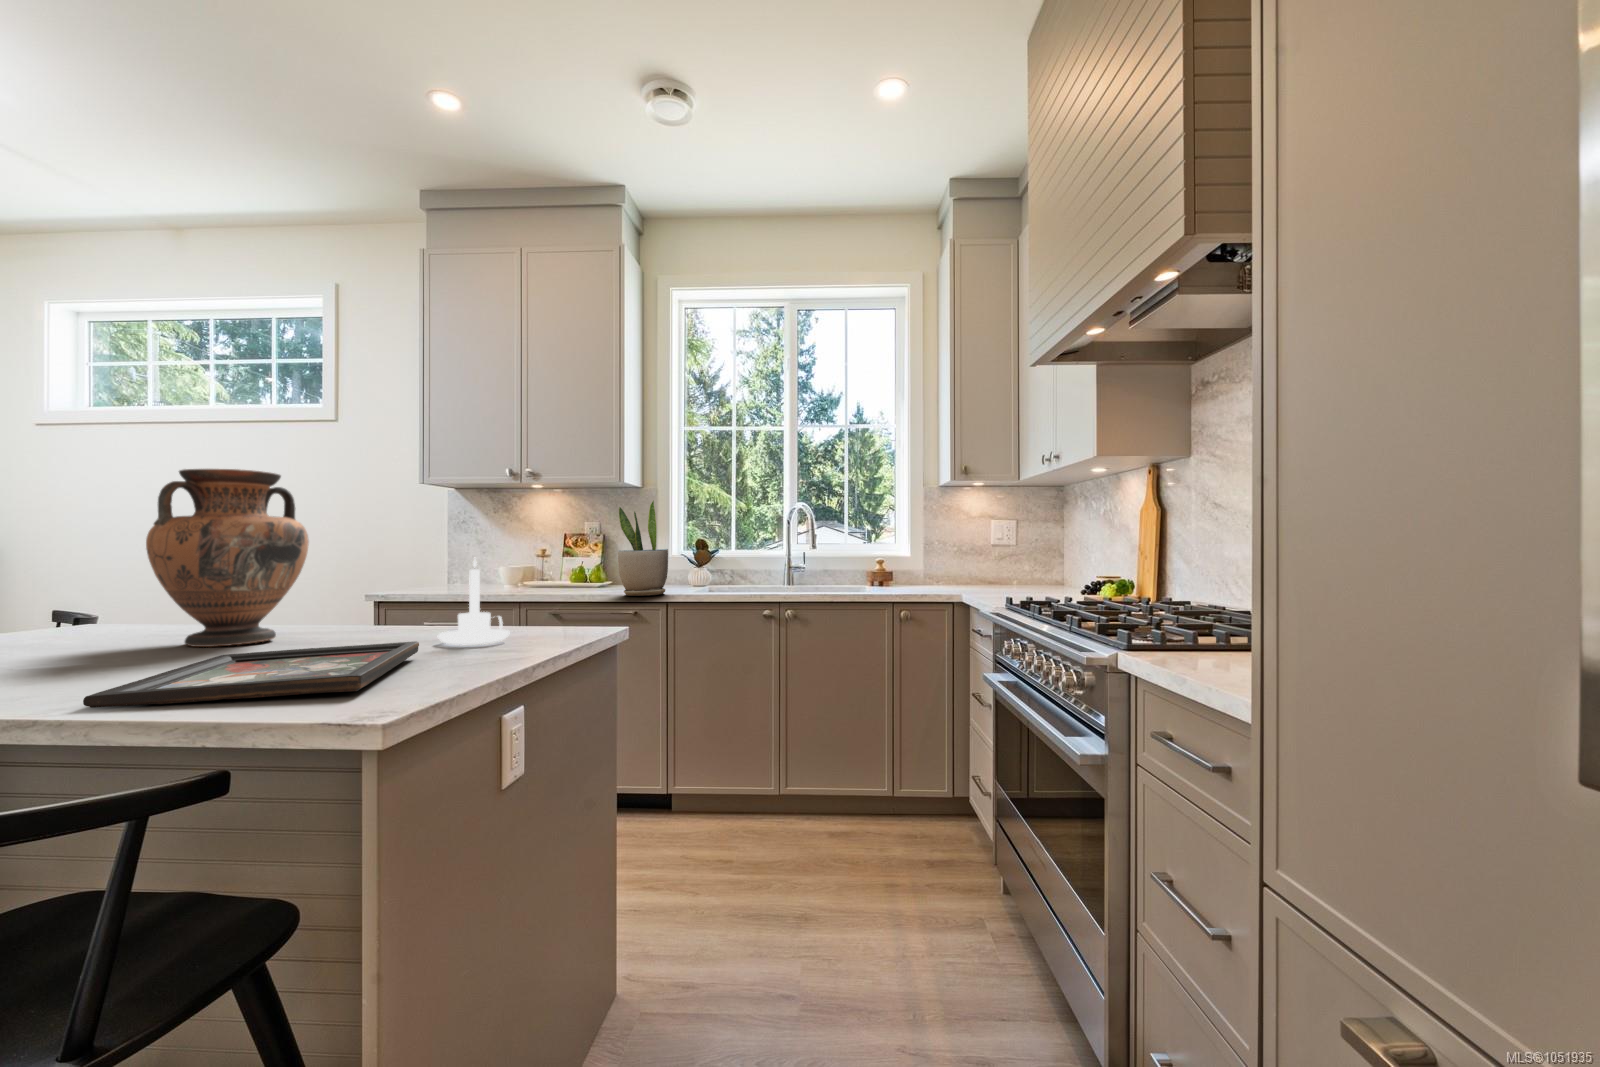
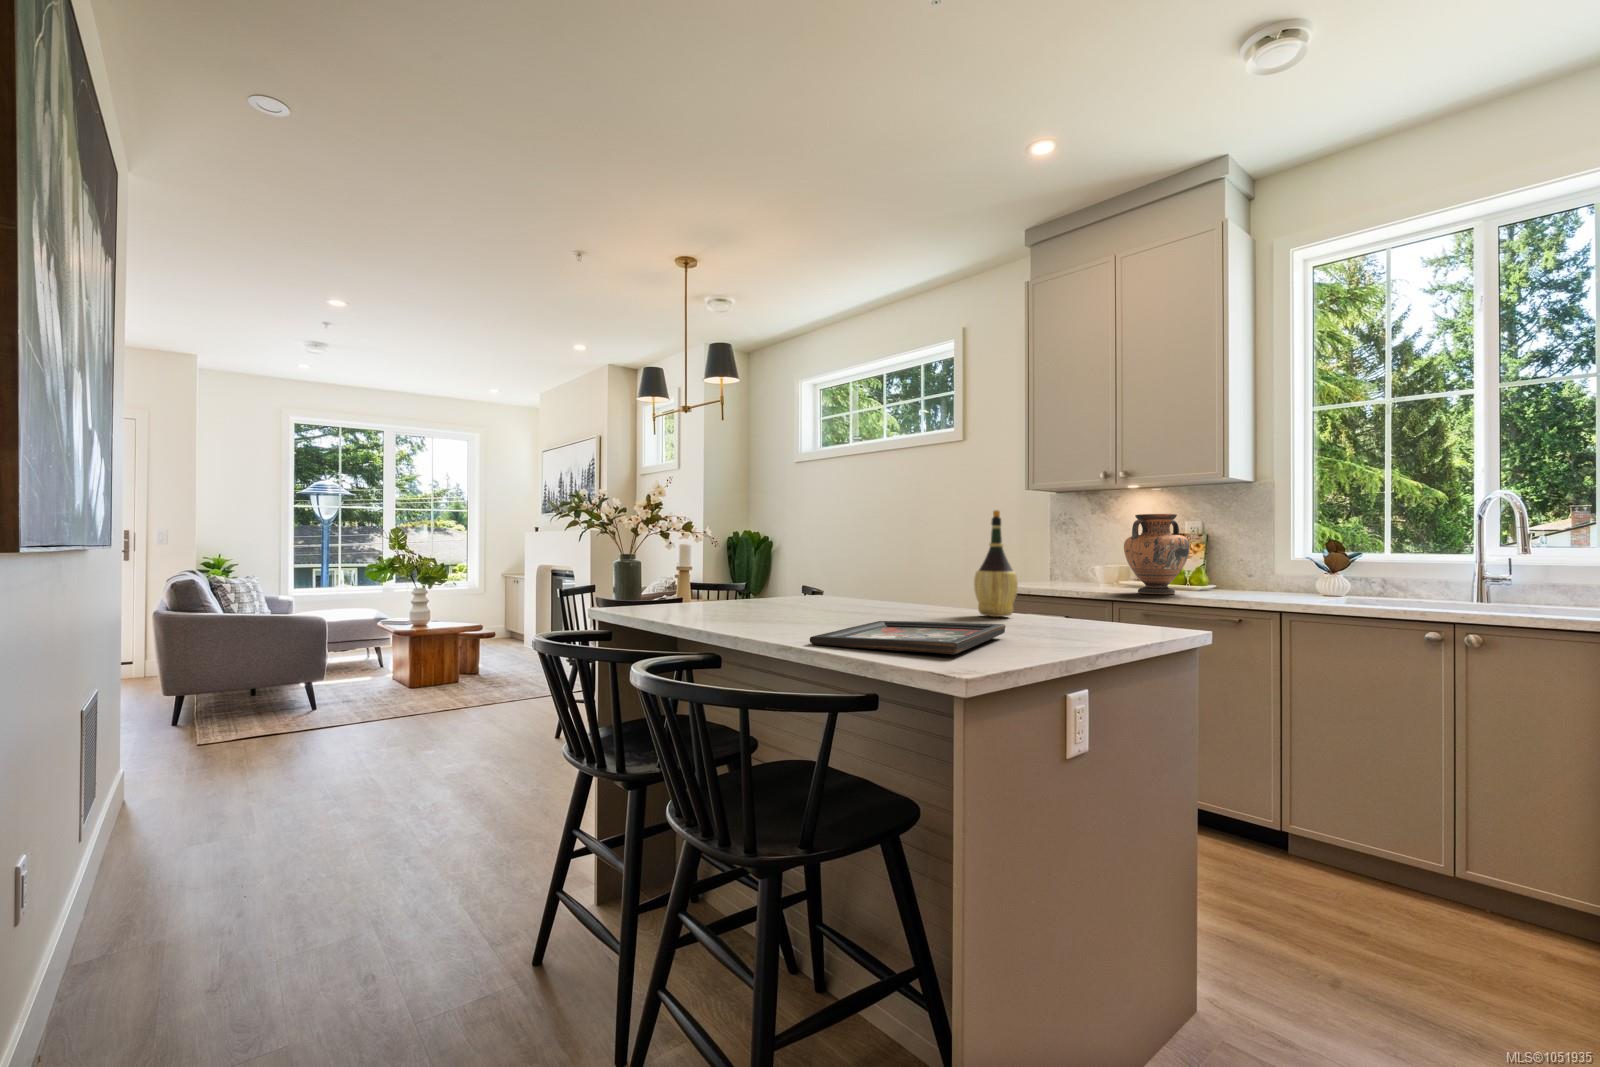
vase: present [146,469,309,647] -> present [1124,514,1190,594]
potted plant: present [618,501,668,596] -> none [1221,497,1284,603]
wine bottle: none [366,504,425,632] -> present [974,510,1018,617]
candle holder: present [438,557,509,645] -> none [1024,555,1084,632]

